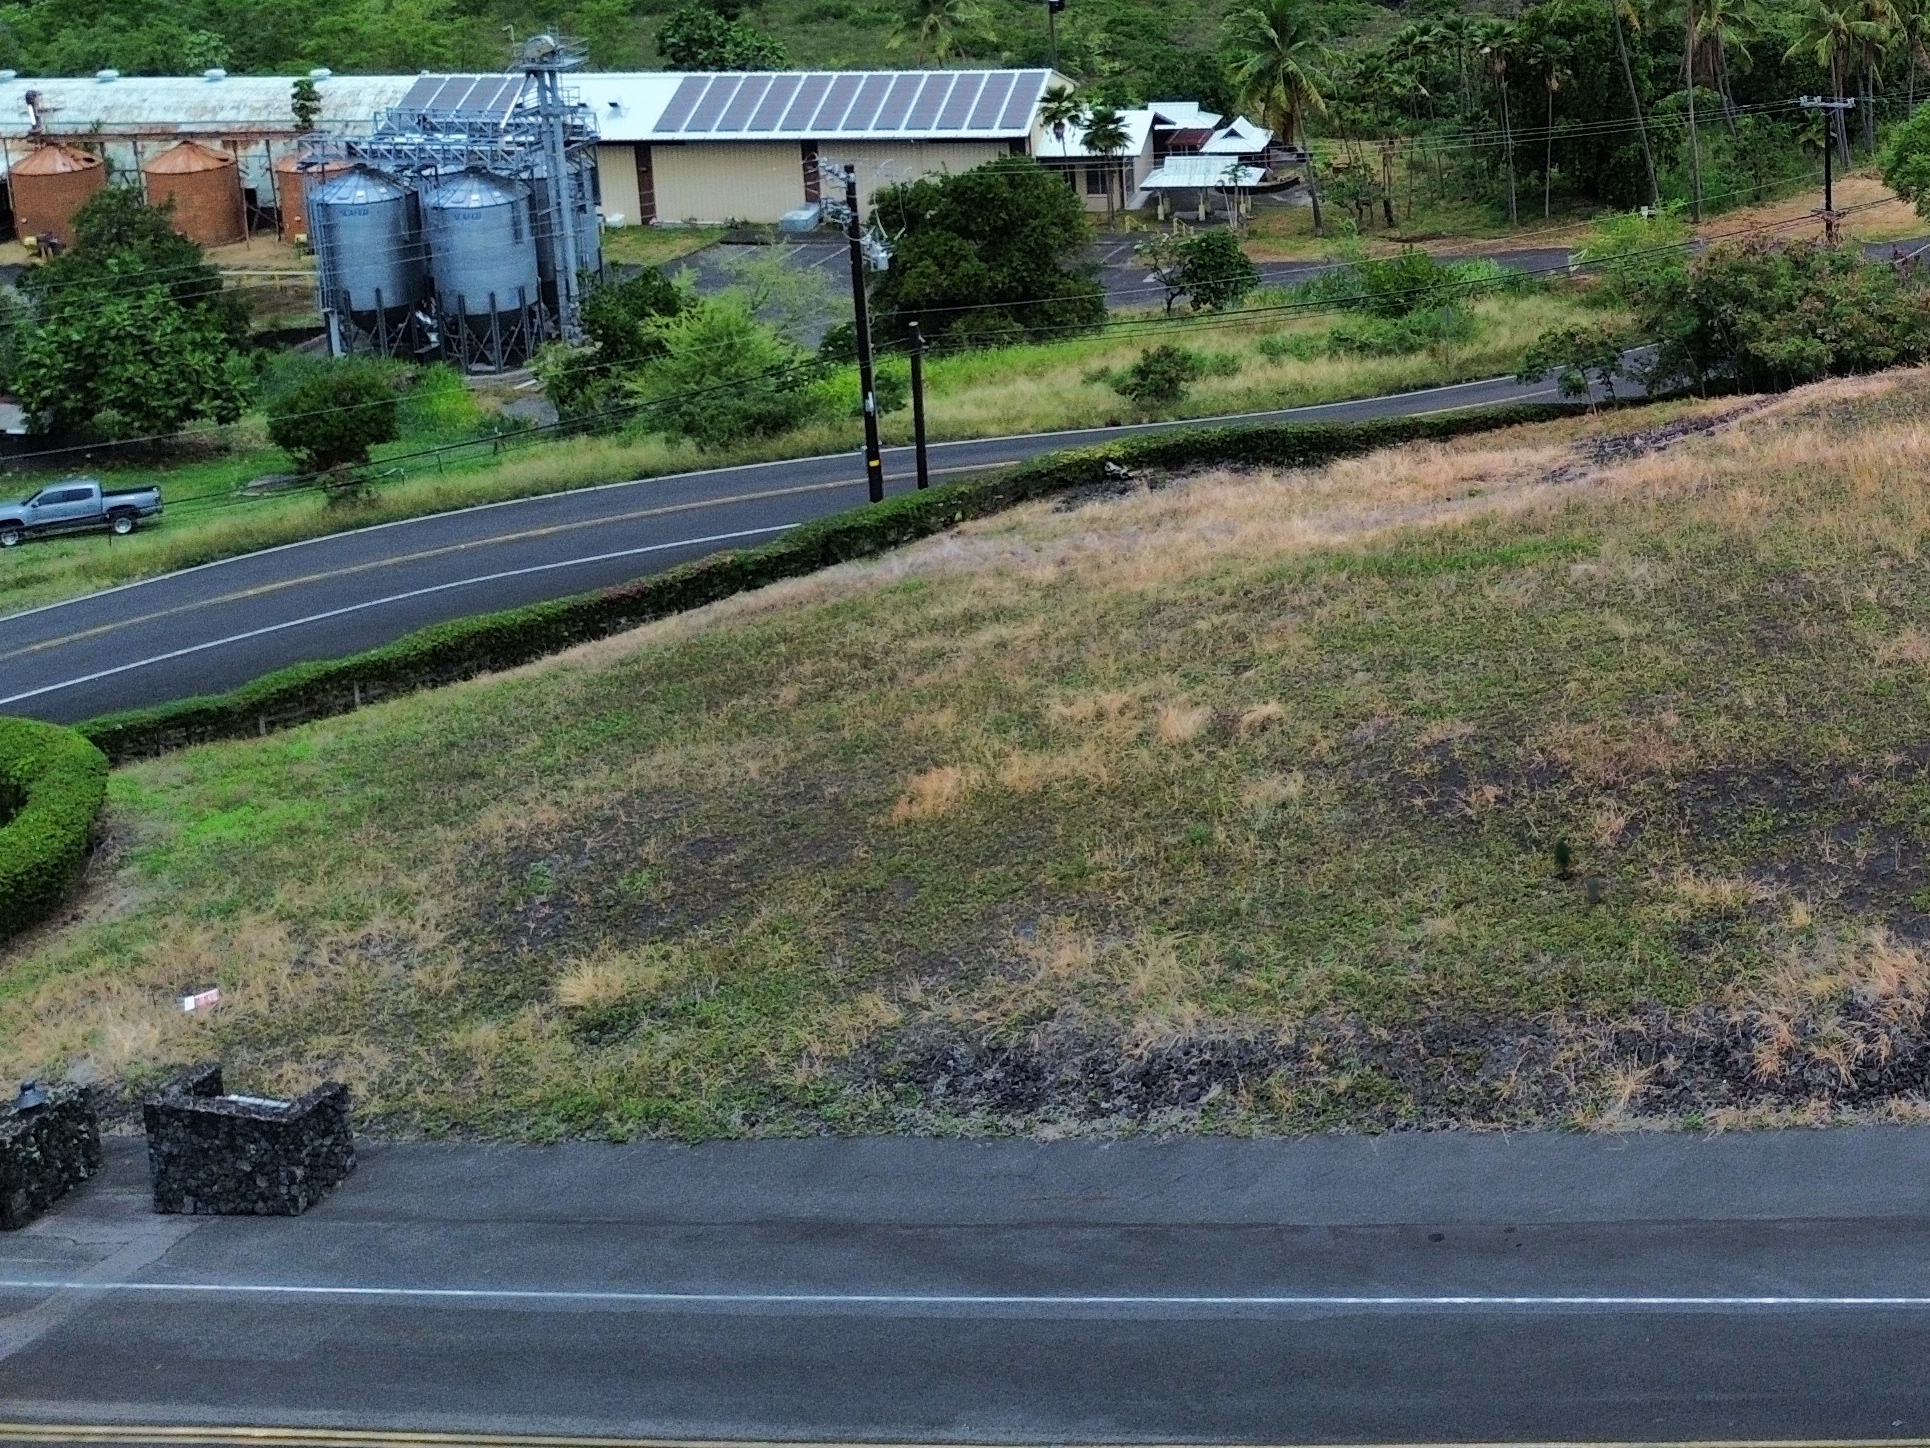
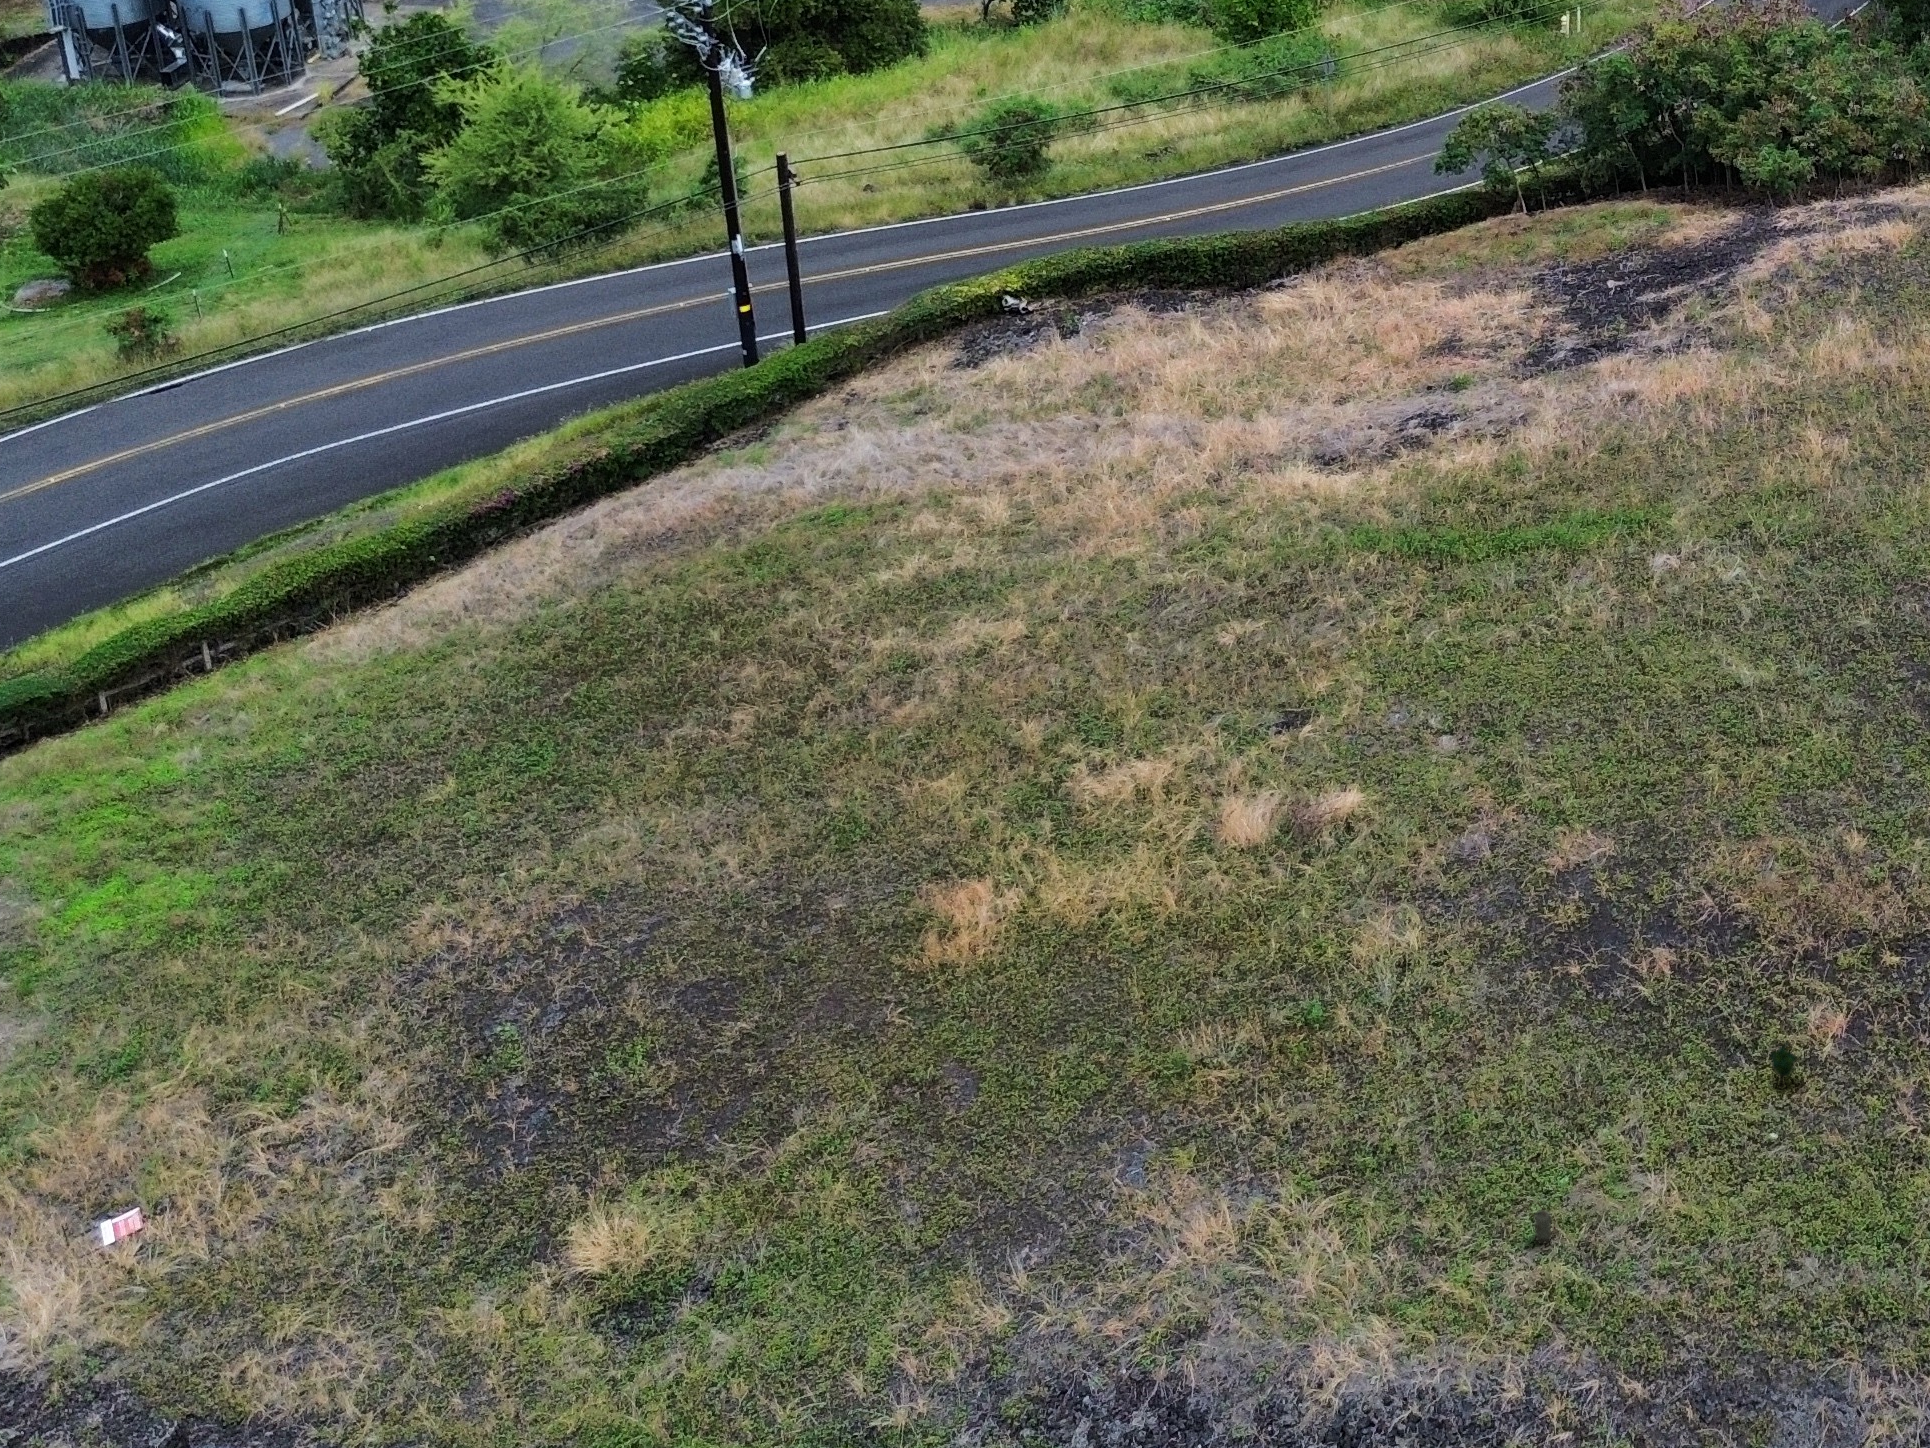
watering can: present [1585,869,1601,904] -> present [1533,1202,1552,1244]

